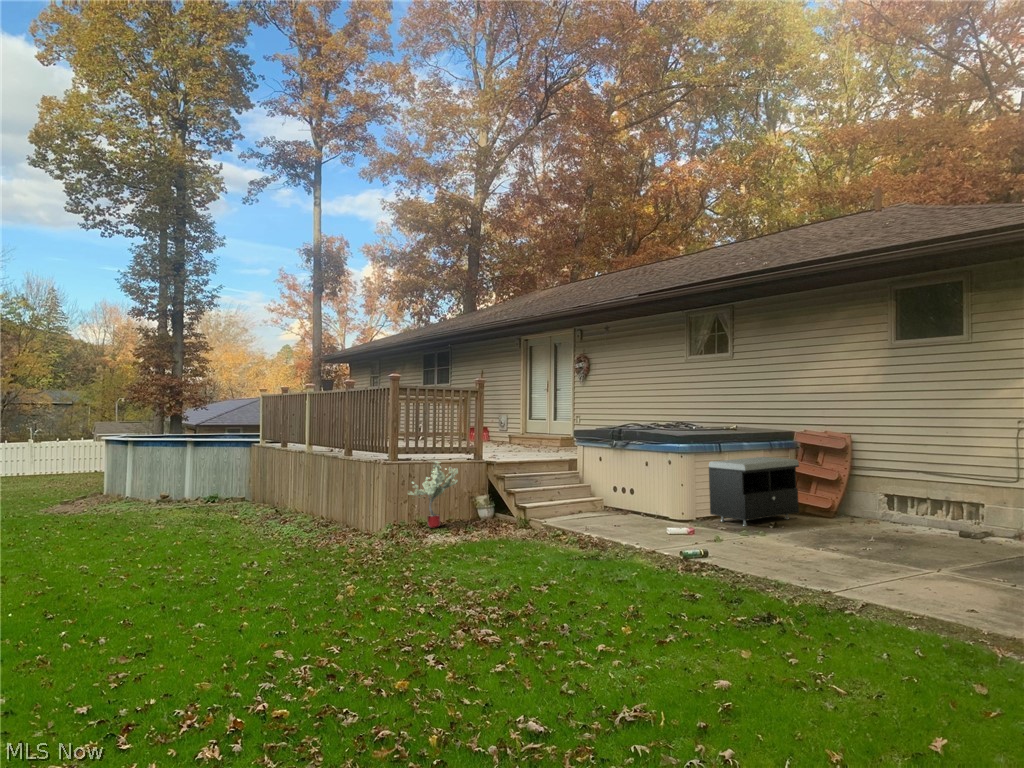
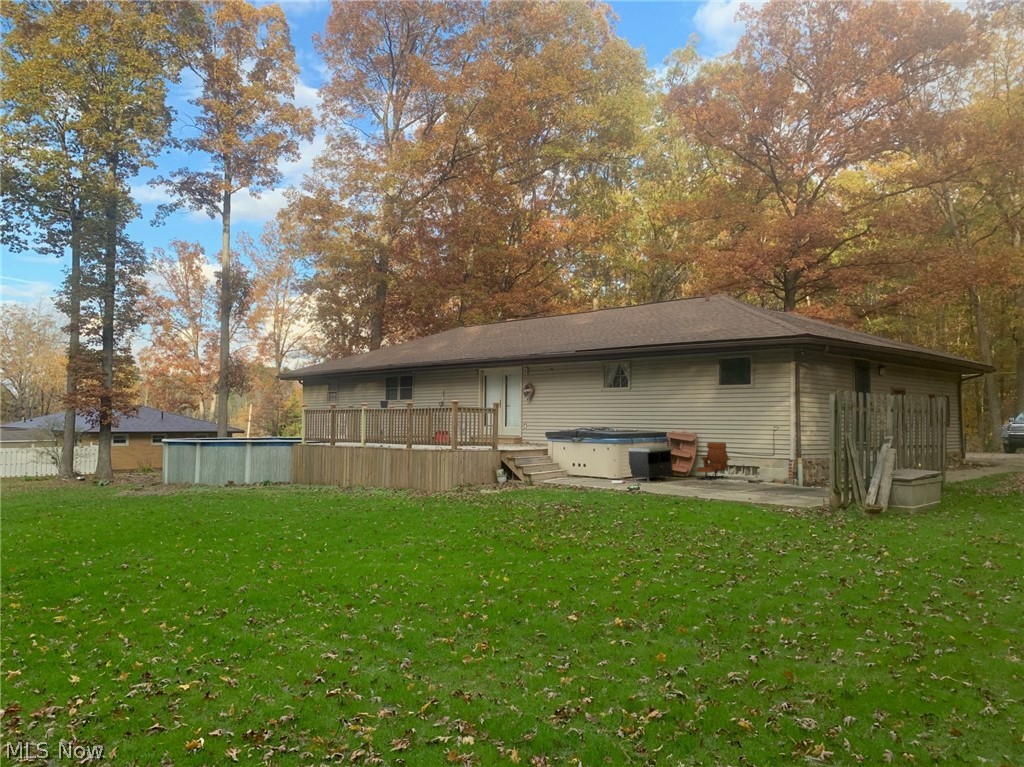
lounge chair: none [845,452,921,530] -> present [696,442,730,480]
potted tree: present [408,461,458,528] -> none [466,449,492,488]

